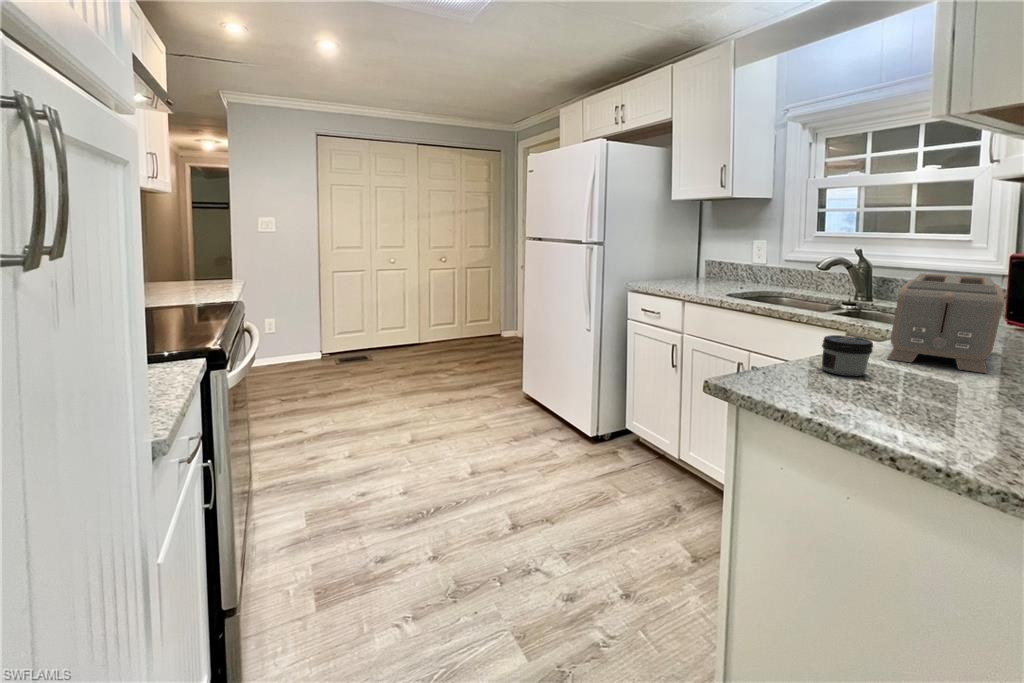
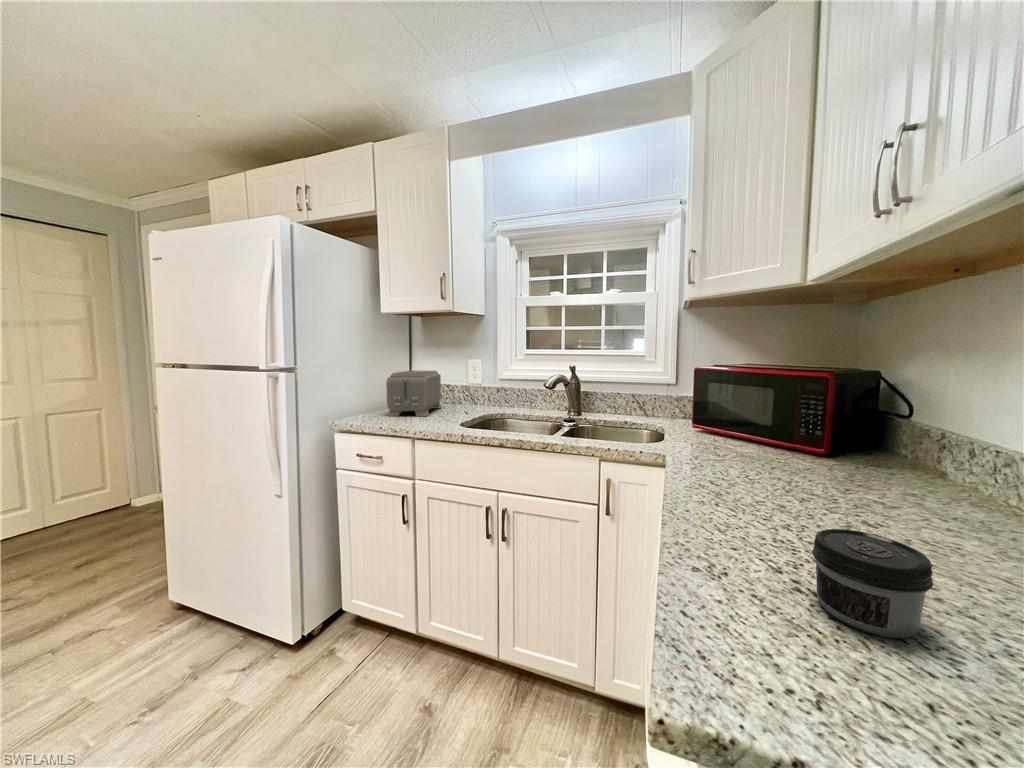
toaster: present [888,273,1004,373] -> present [386,371,441,416]

